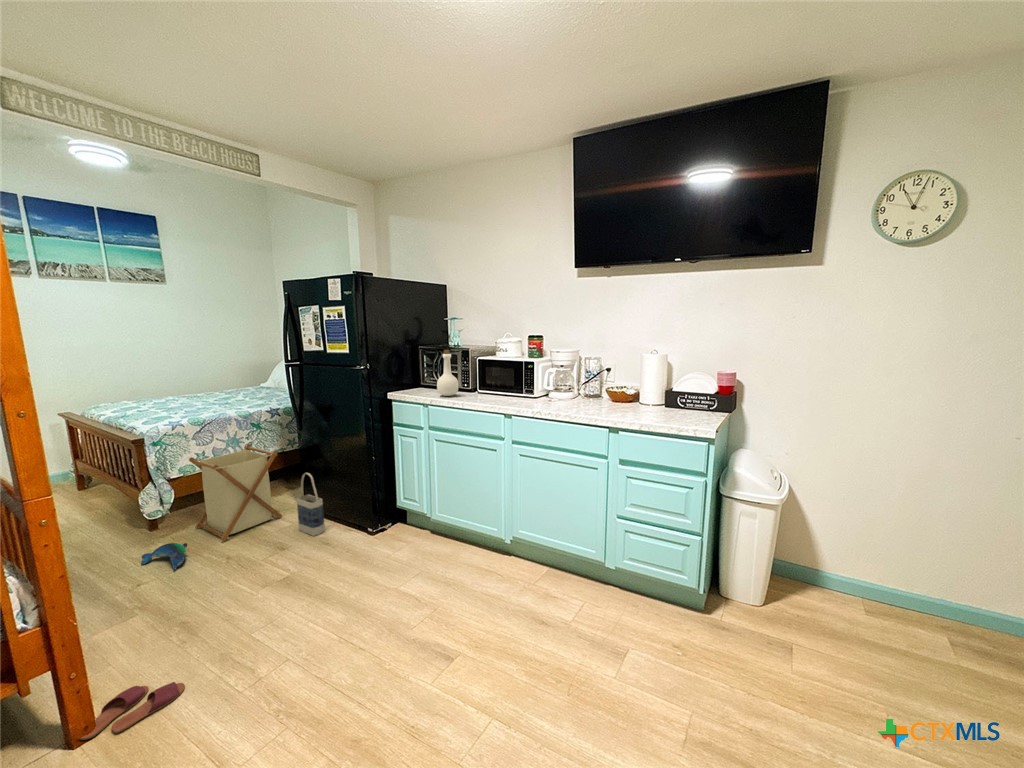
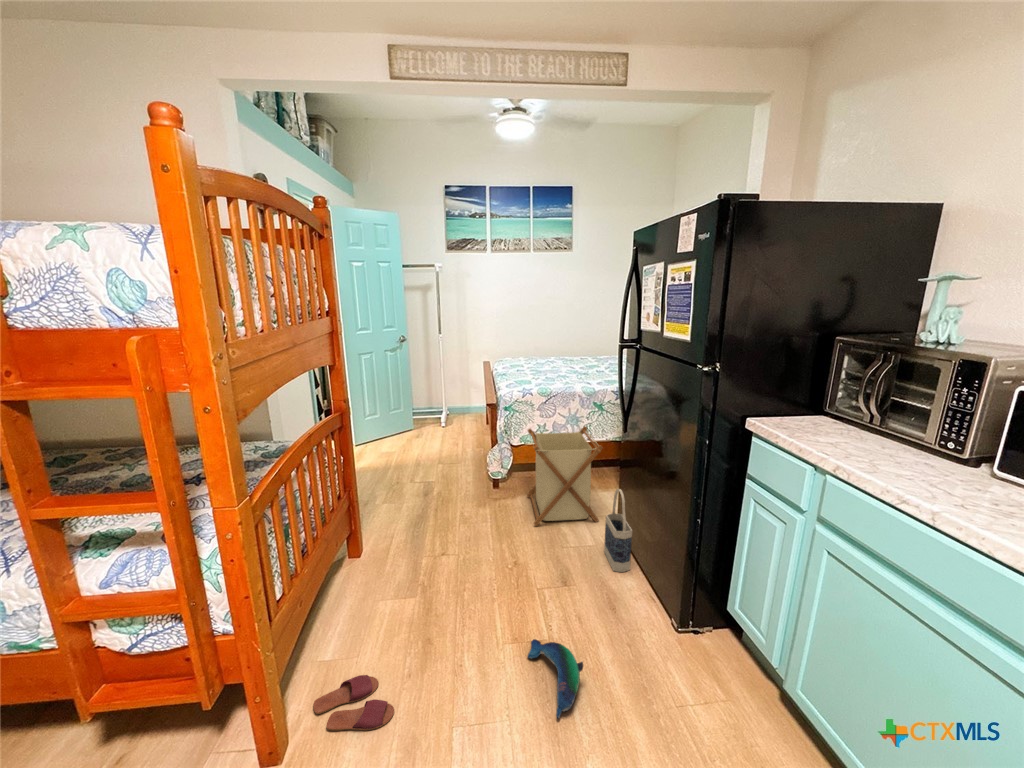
bottle: present [437,350,459,396] -> none [859,356,927,463]
plush toy: present [141,543,187,570] -> present [527,639,583,718]

